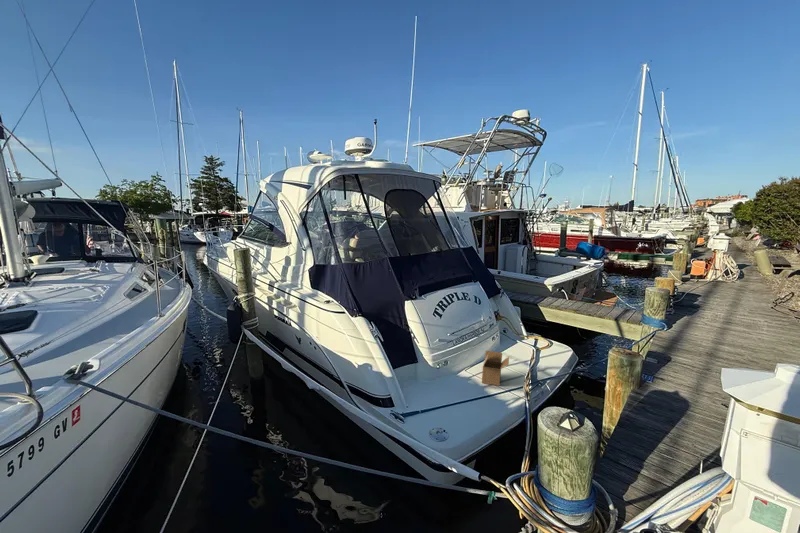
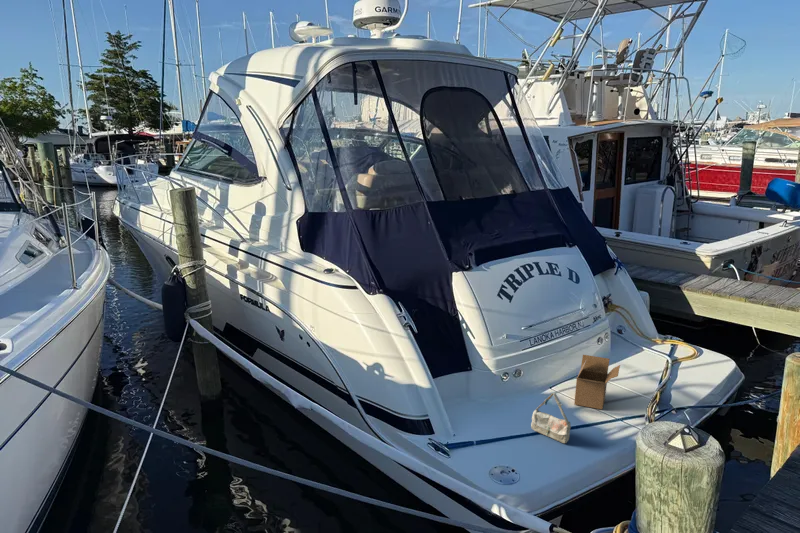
bag: none [456,378,481,411] -> present [531,393,571,443]

